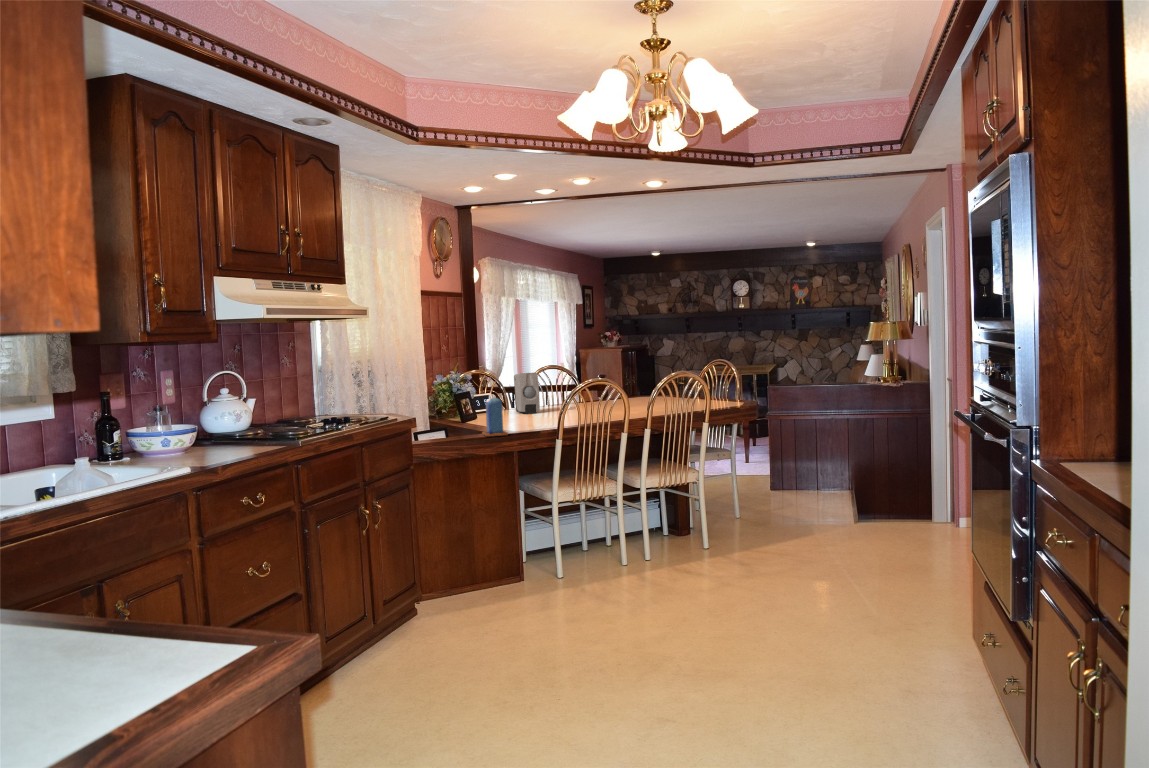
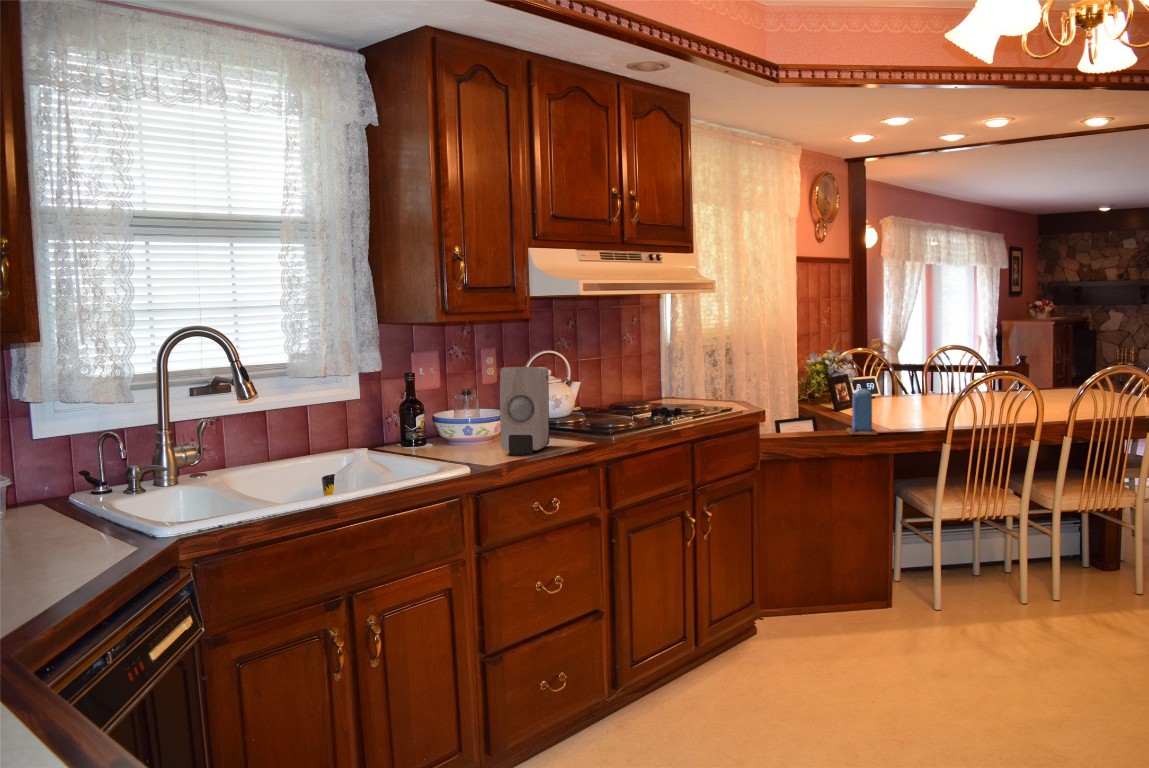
soap dispenser: present [514,372,540,414] -> present [500,367,549,455]

